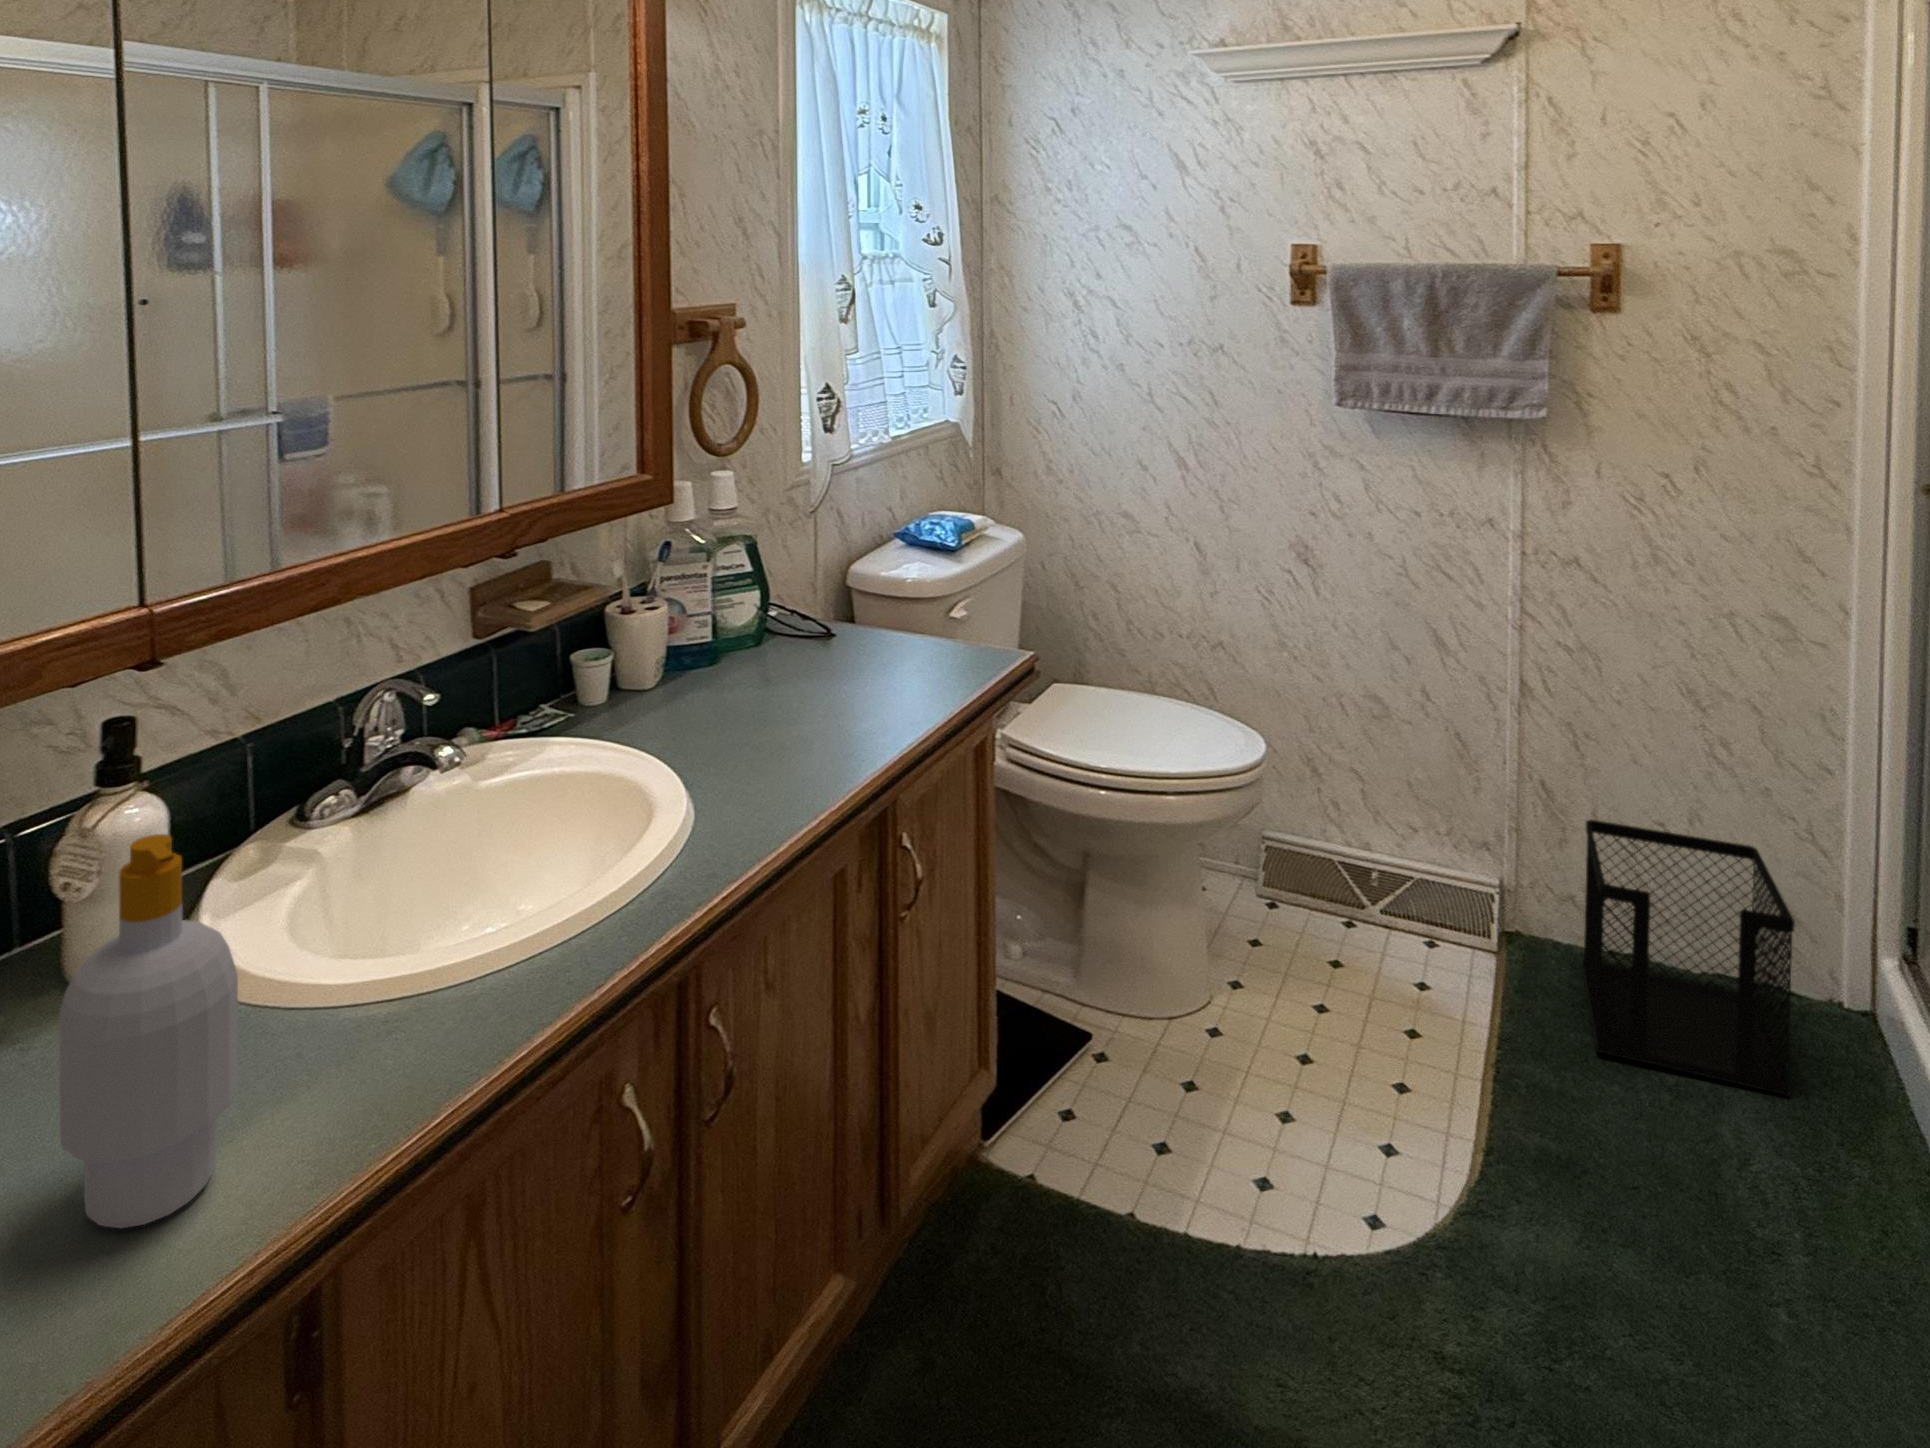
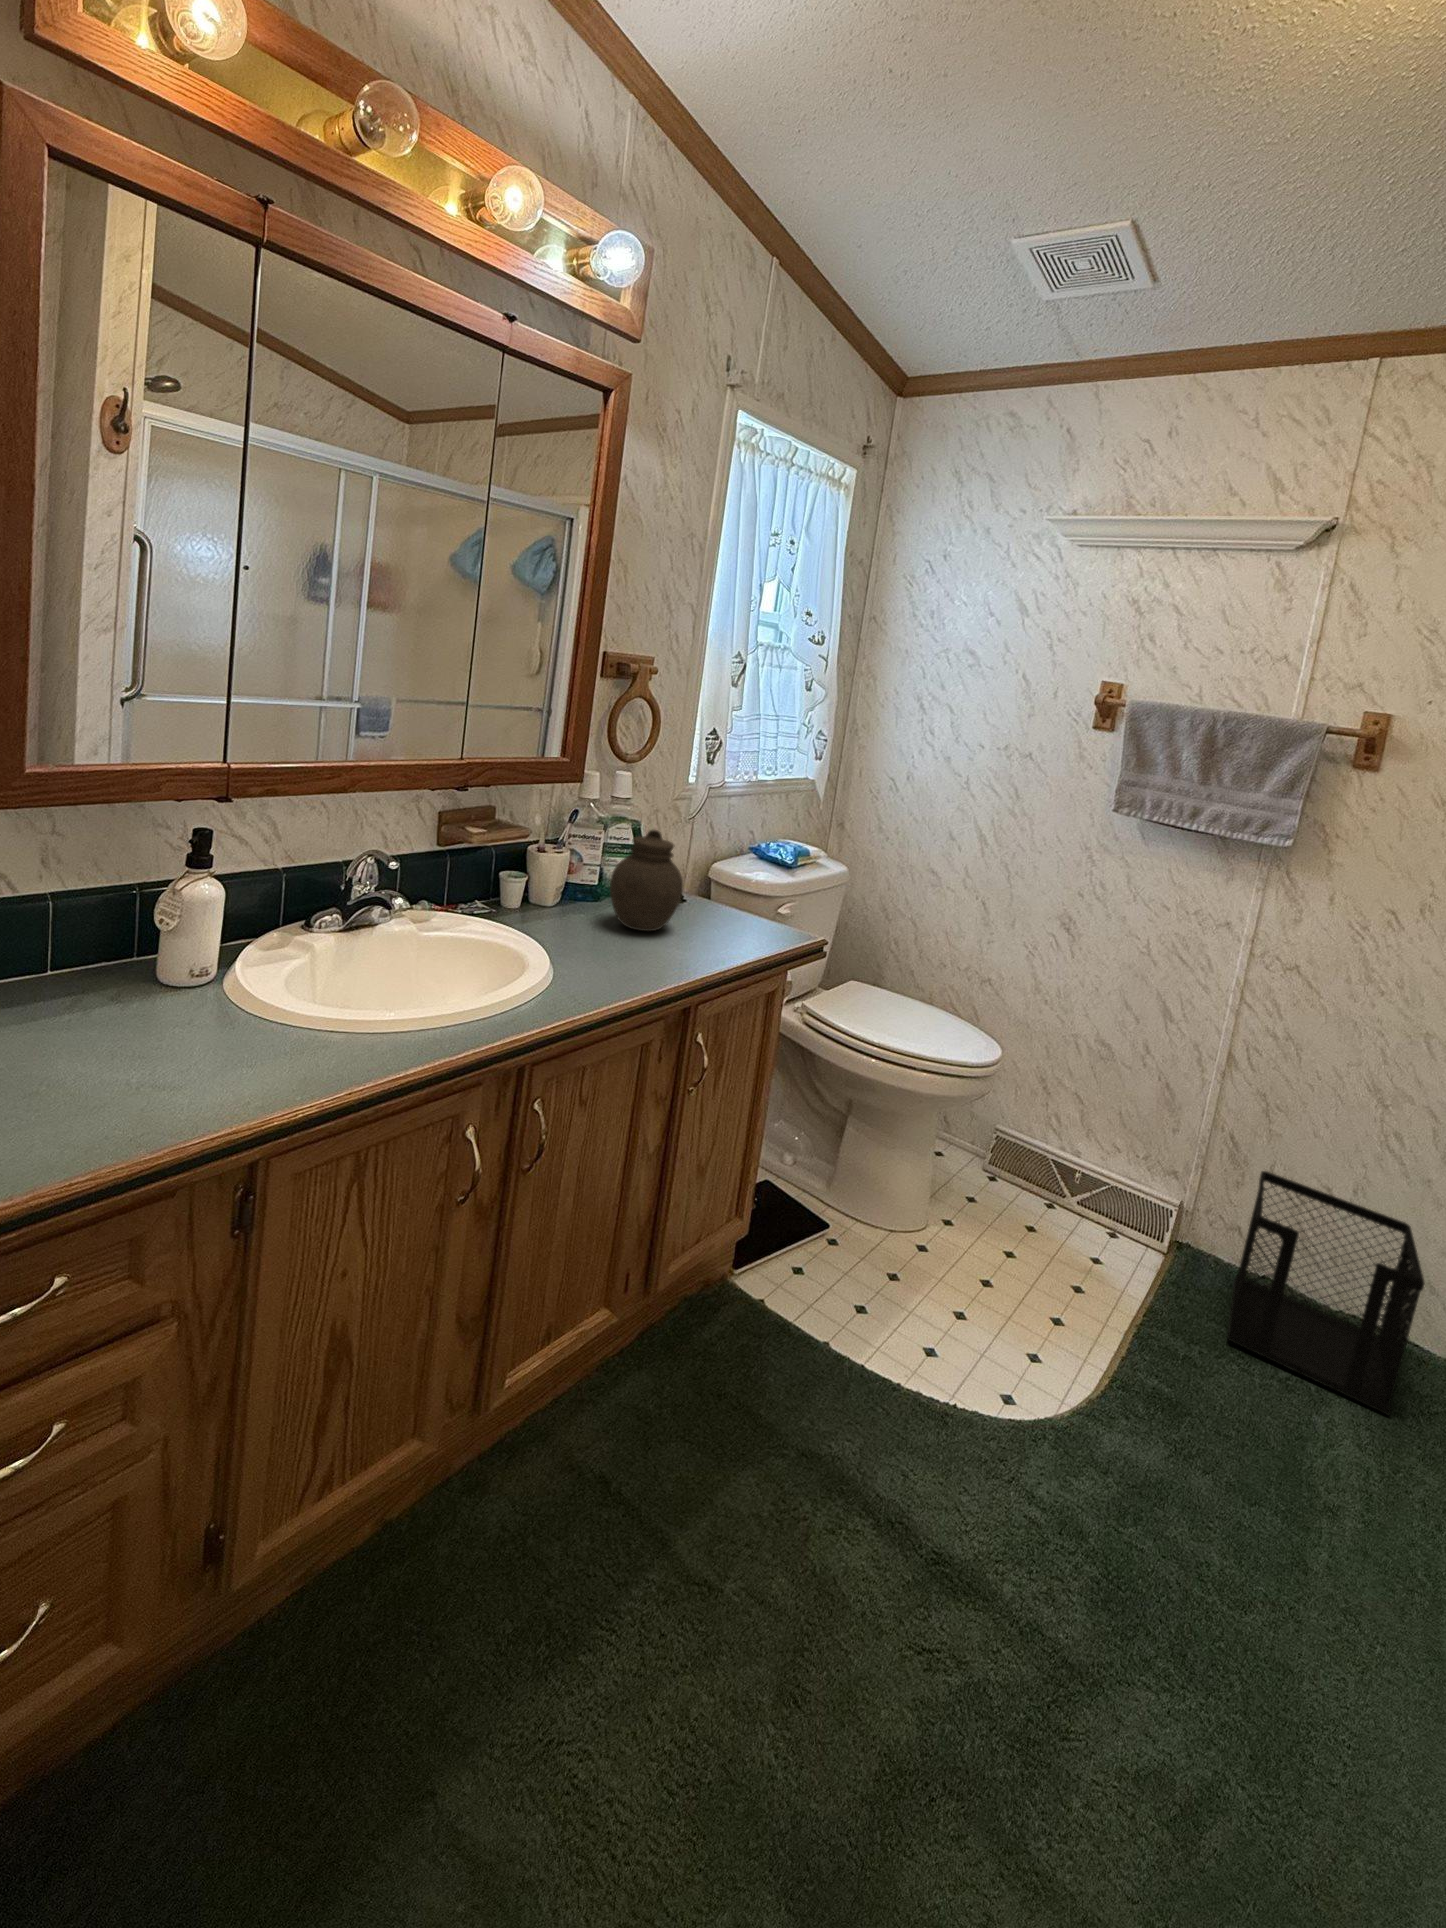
jar: none [737,553,841,701] -> present [610,830,684,931]
soap bottle: present [59,834,238,1228] -> none [119,875,230,1100]

